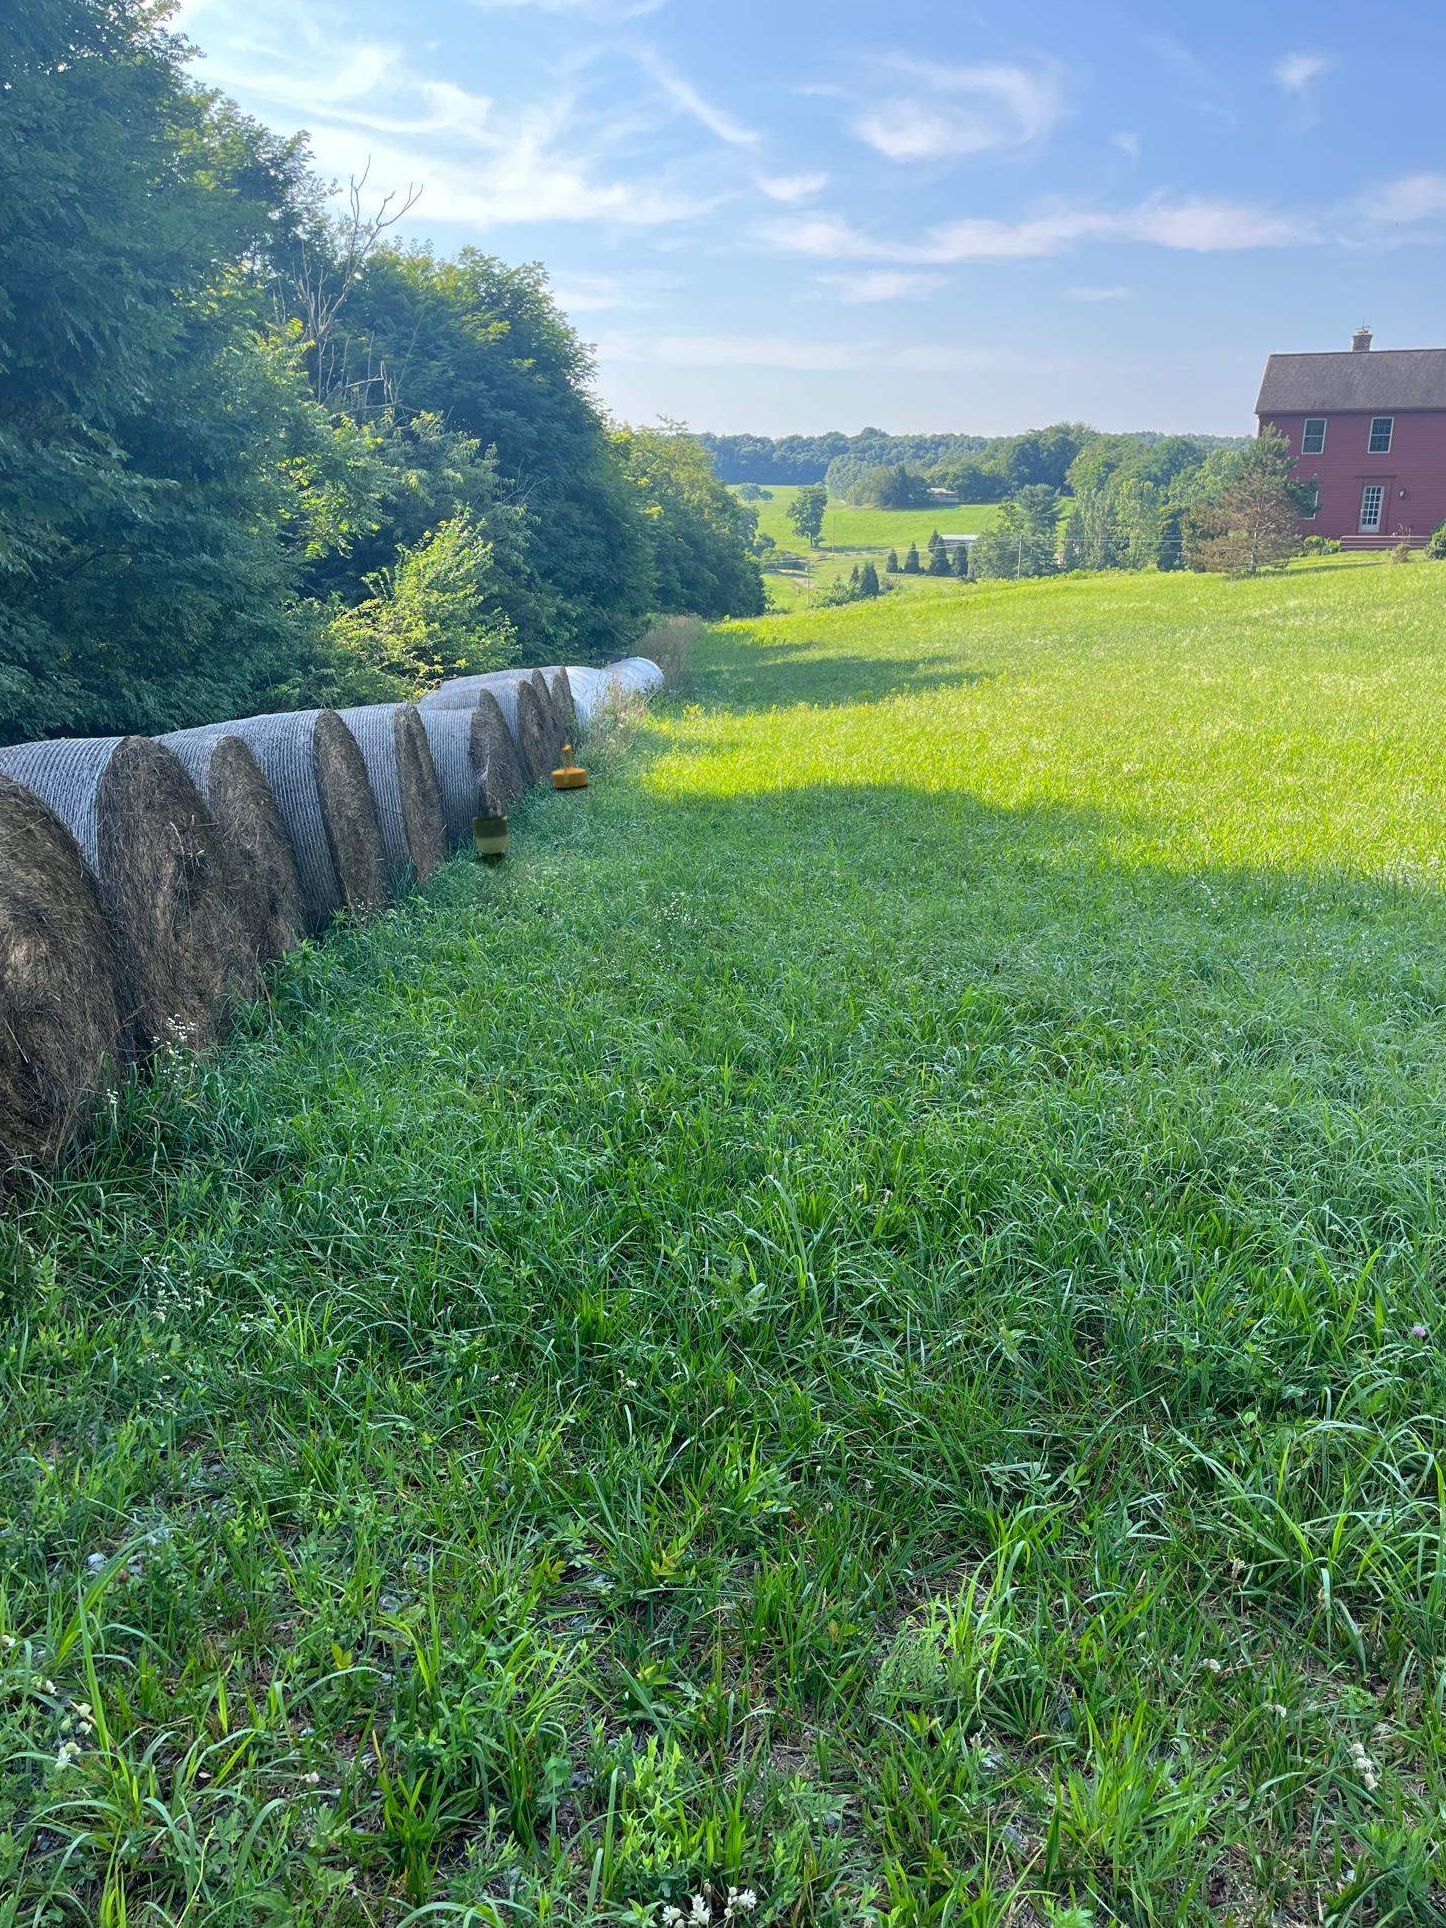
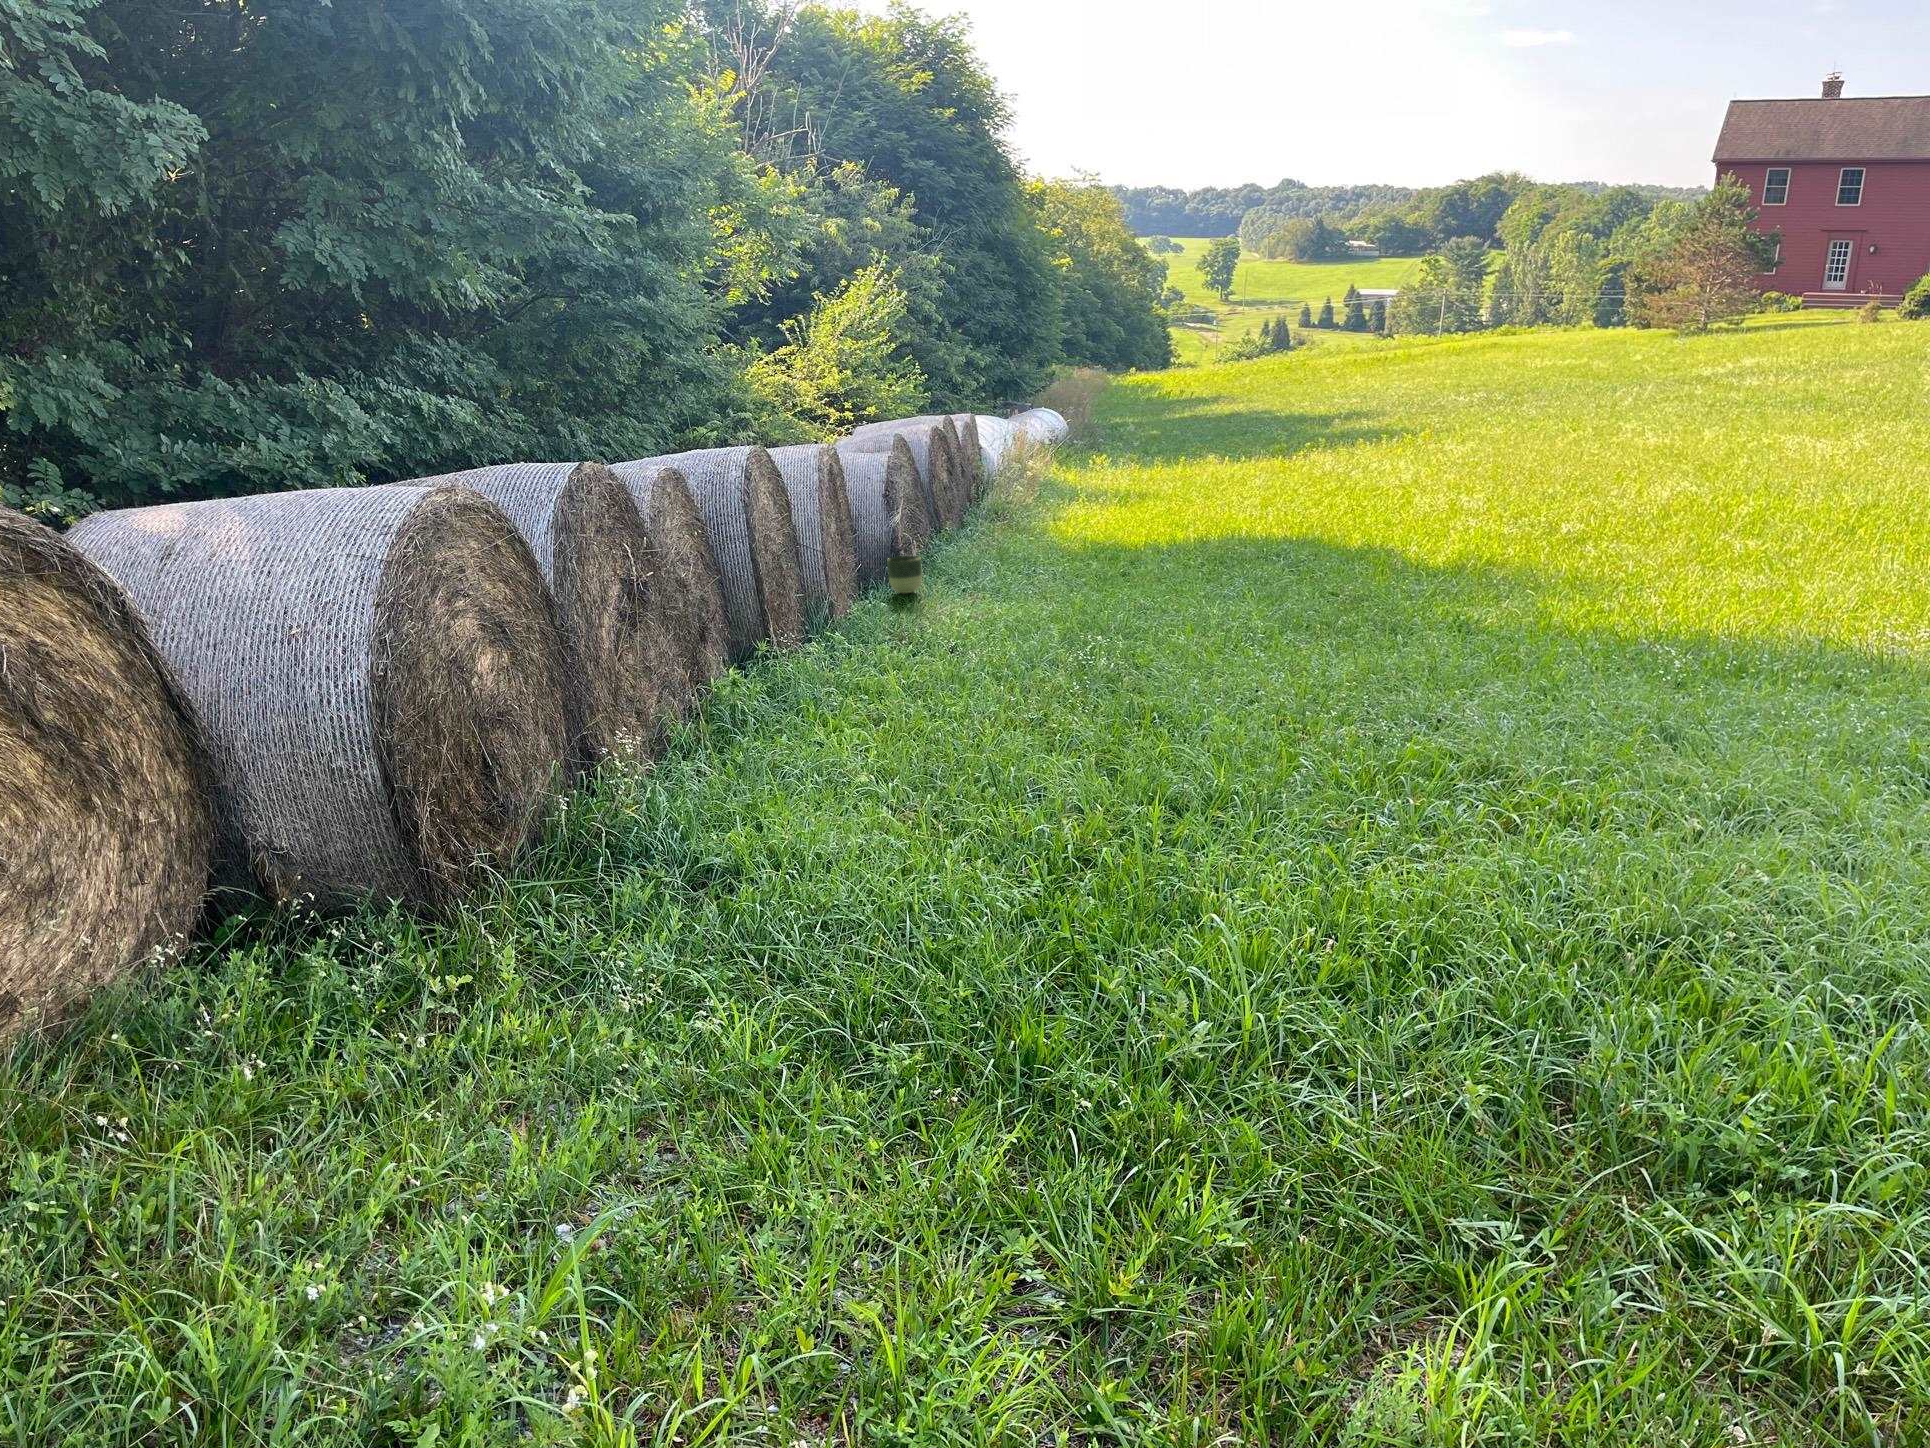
woven basket: present [552,745,587,788] -> none [960,490,995,532]

